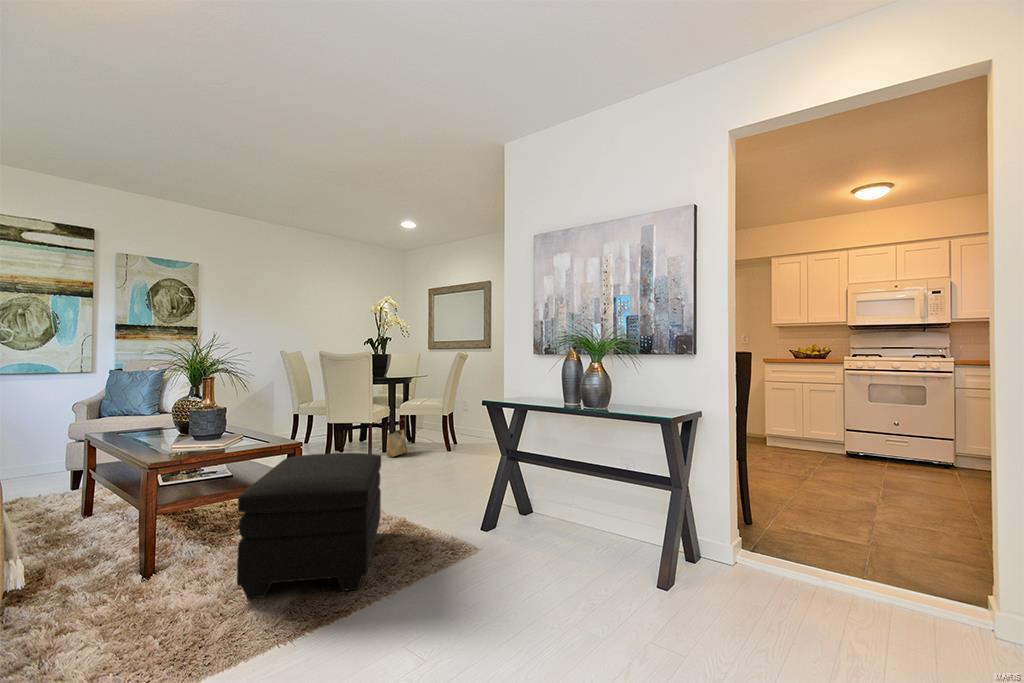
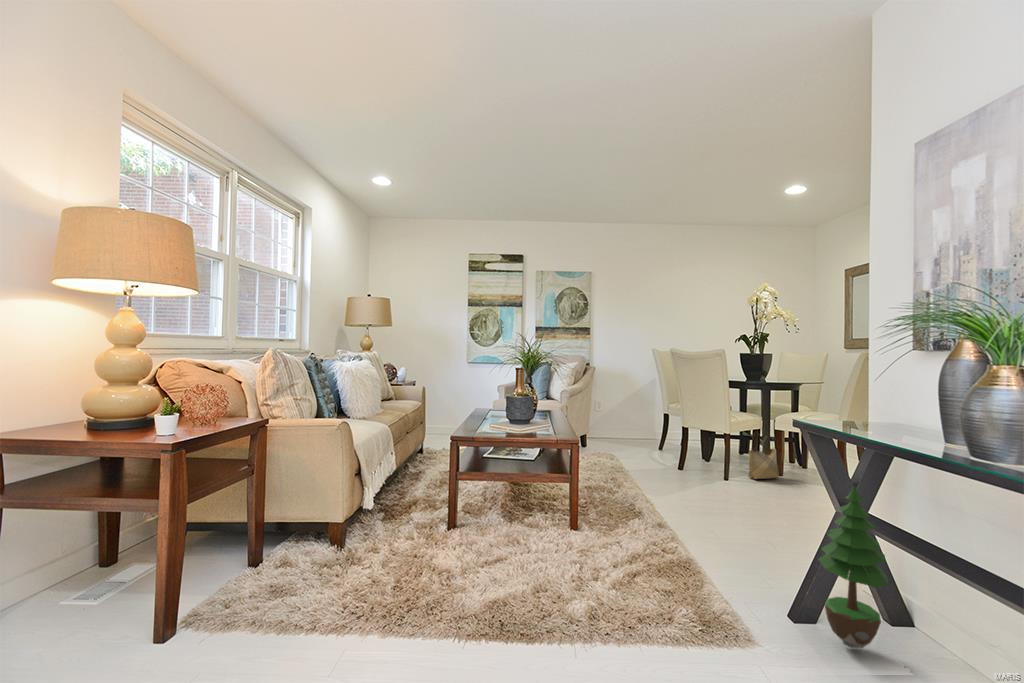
potted tree: none [524,419,562,525] -> present [819,486,888,648]
ottoman: present [237,453,381,598] -> none [468,462,636,612]

